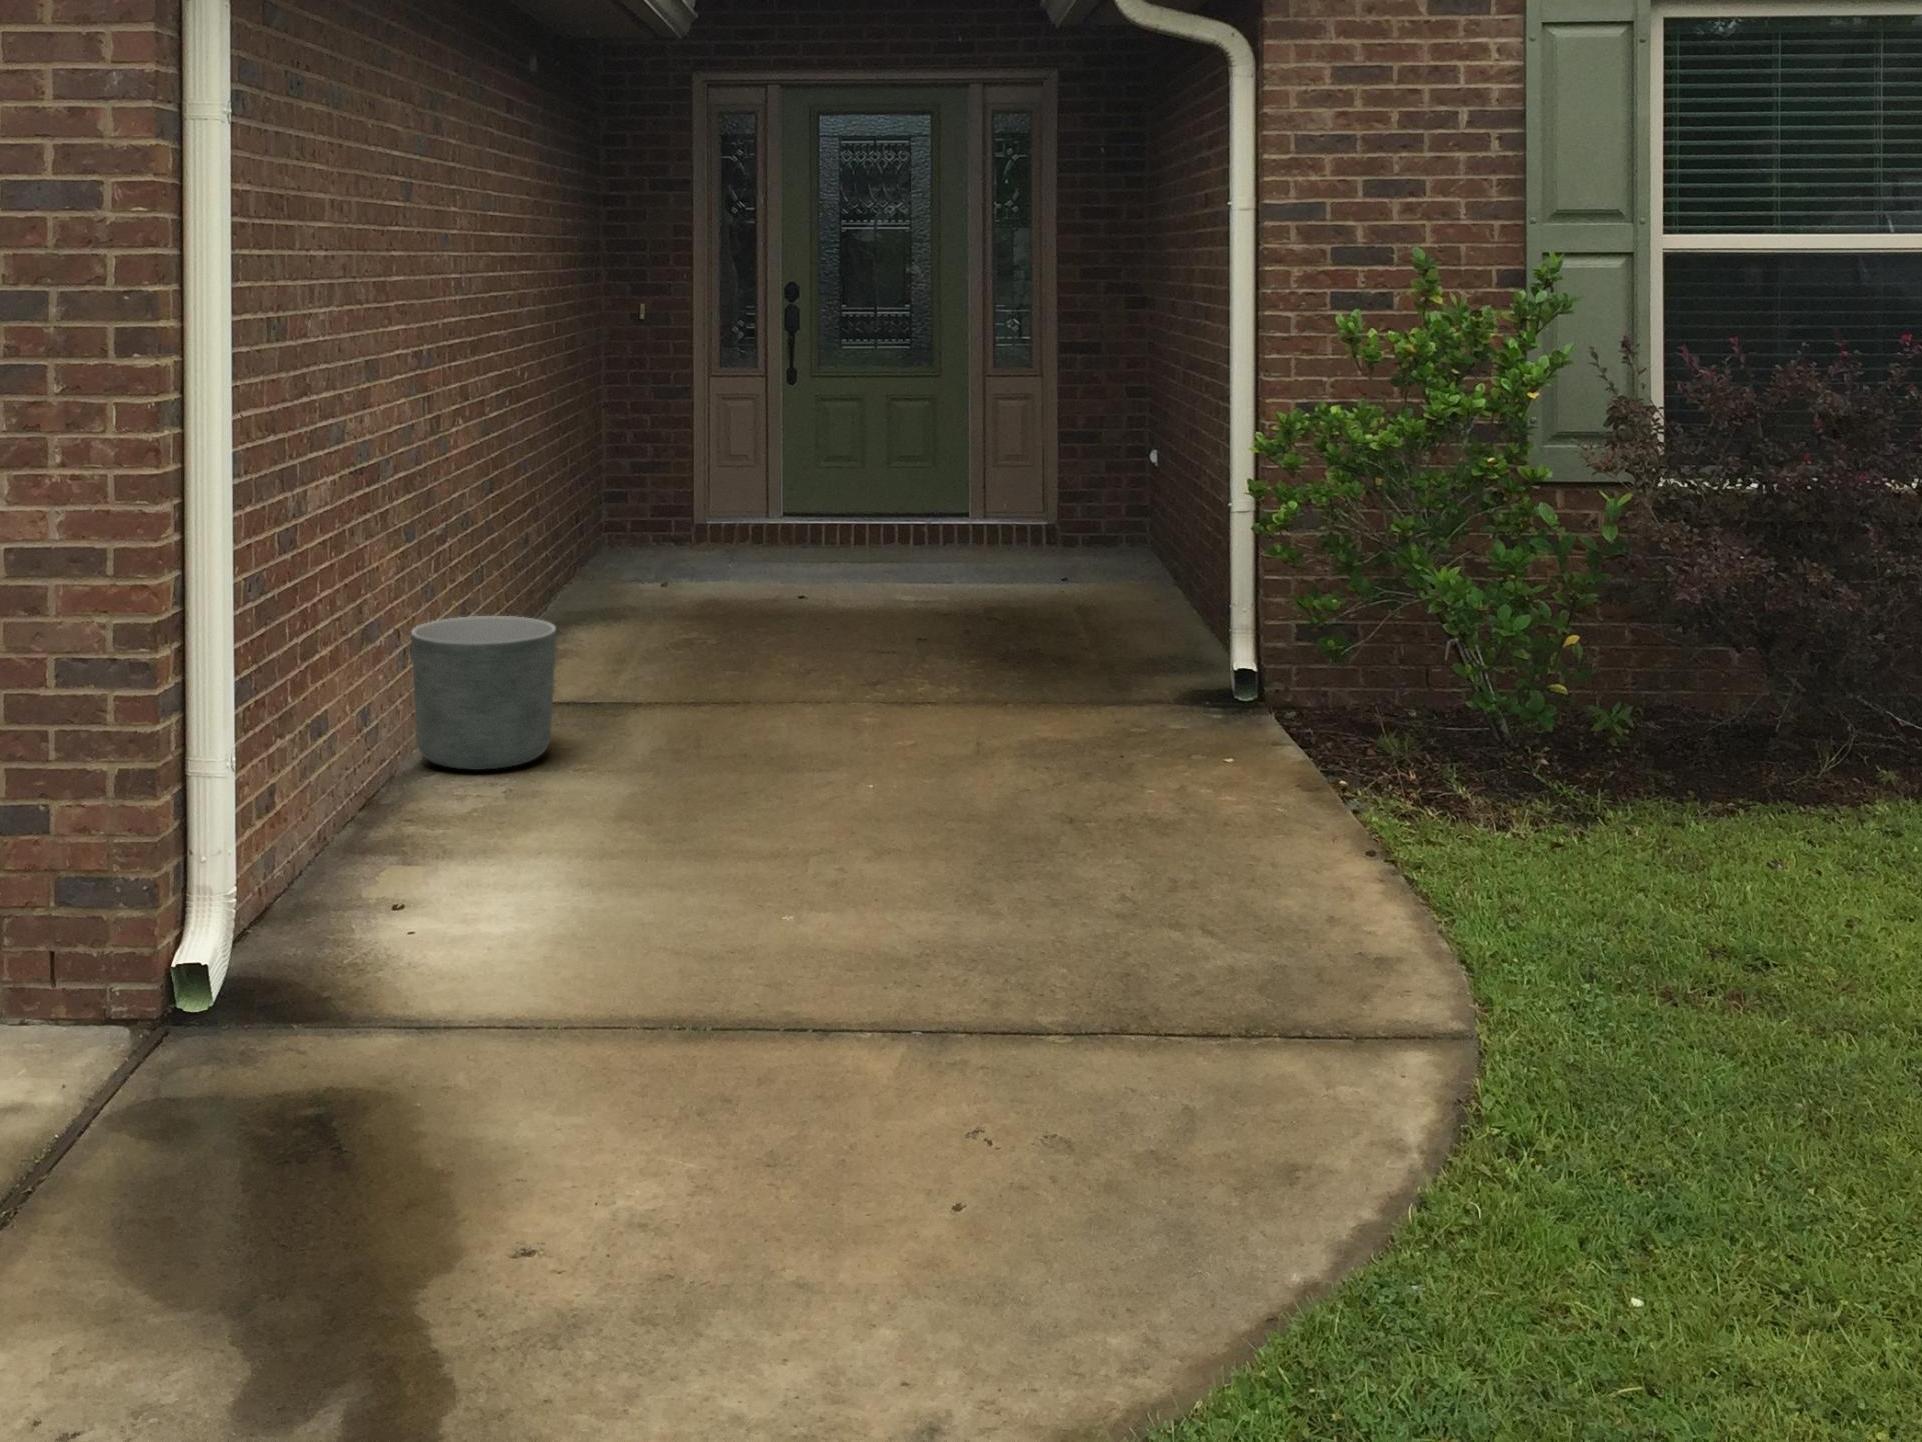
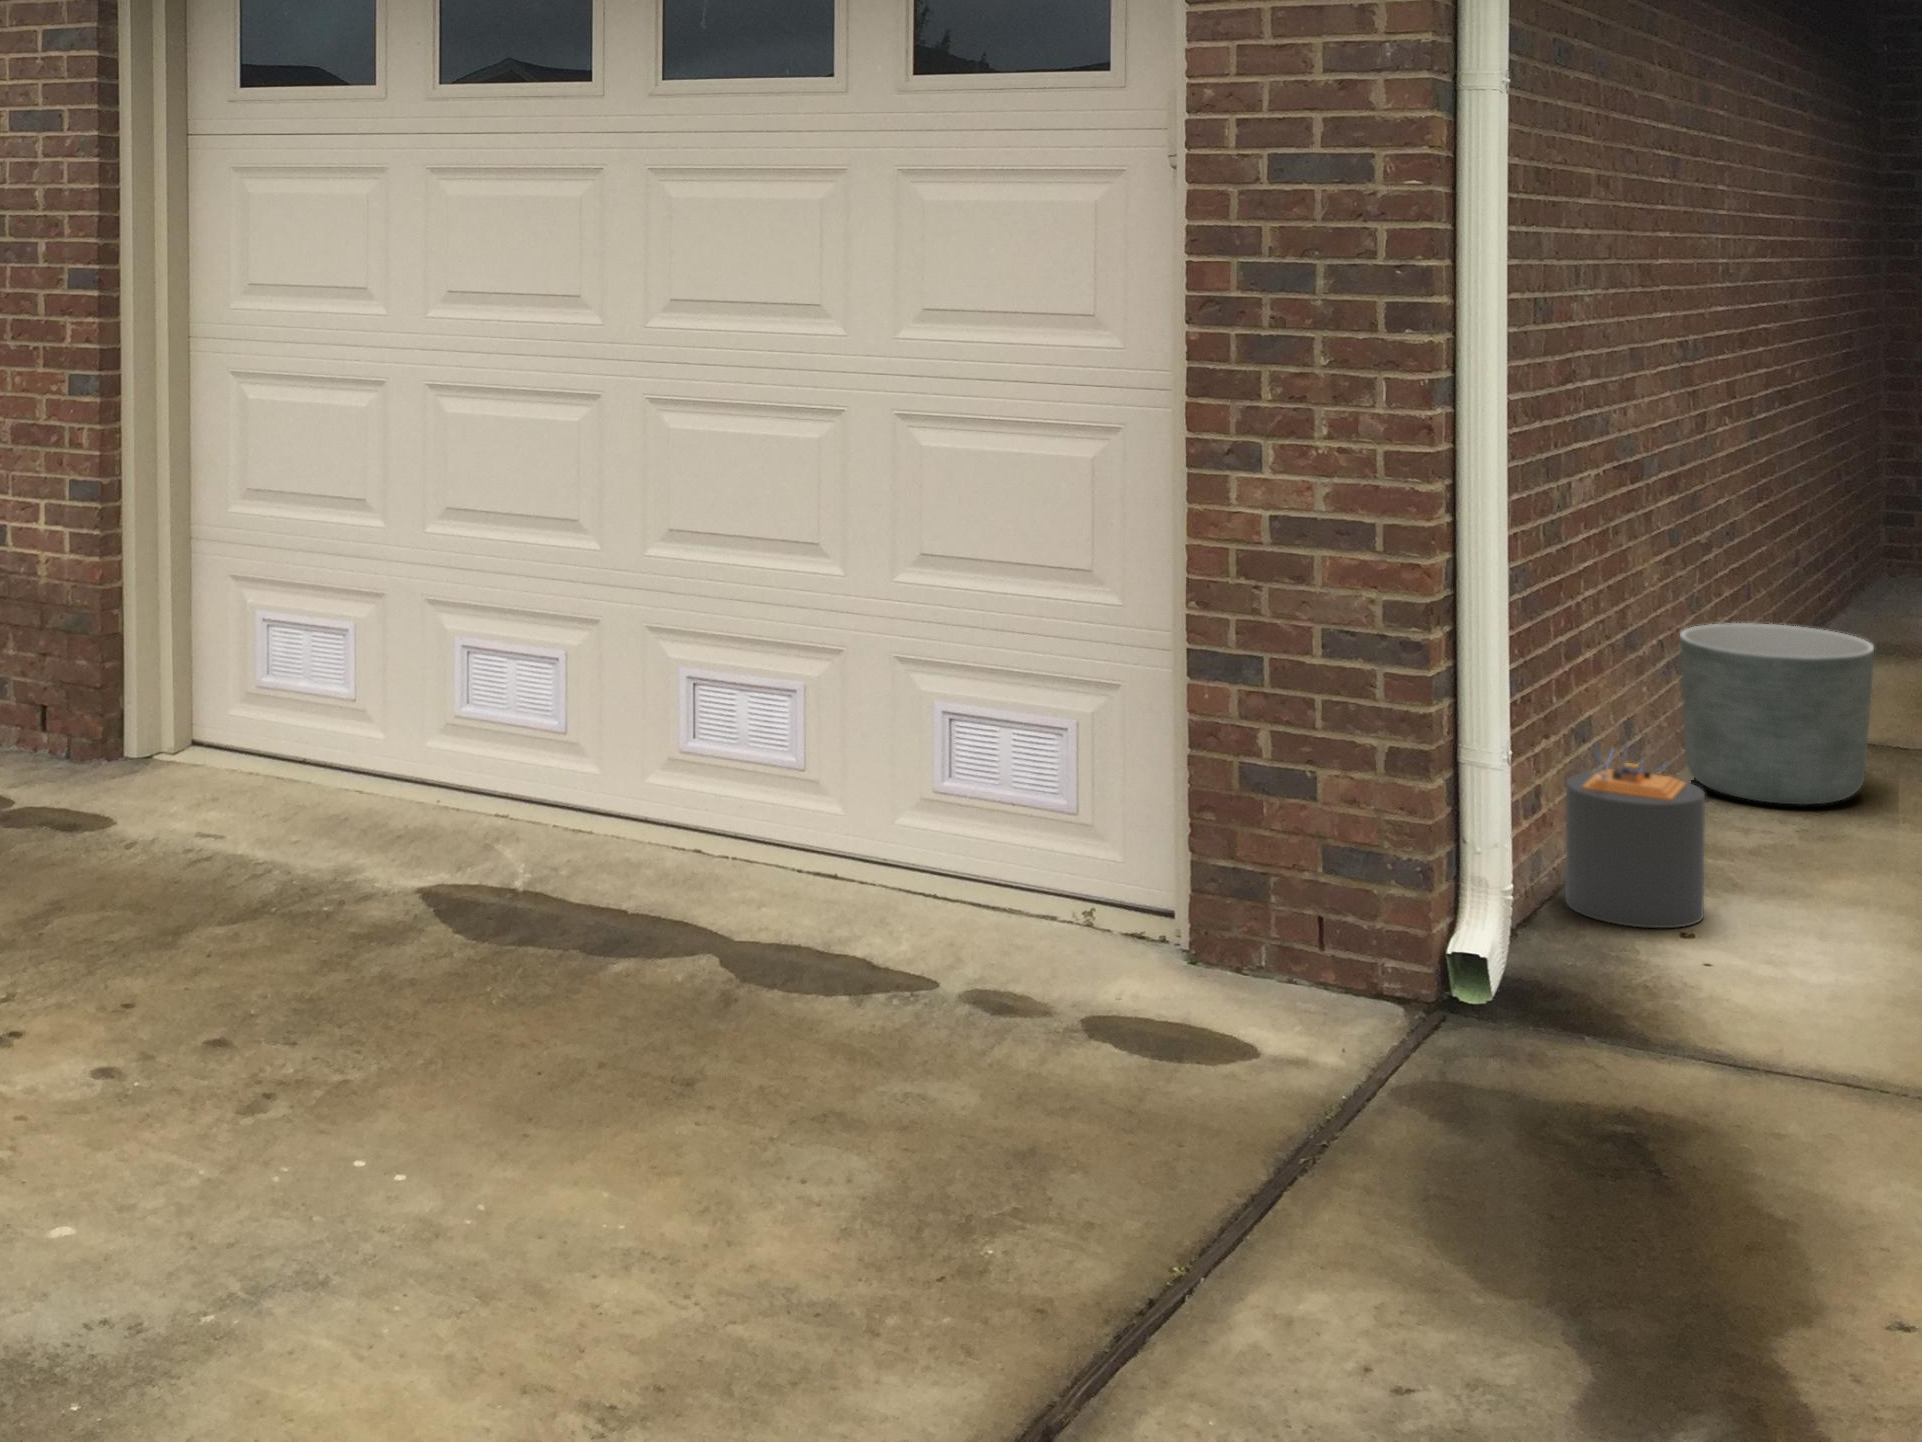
trash can: none [302,731,416,903] -> present [1565,742,1705,928]

